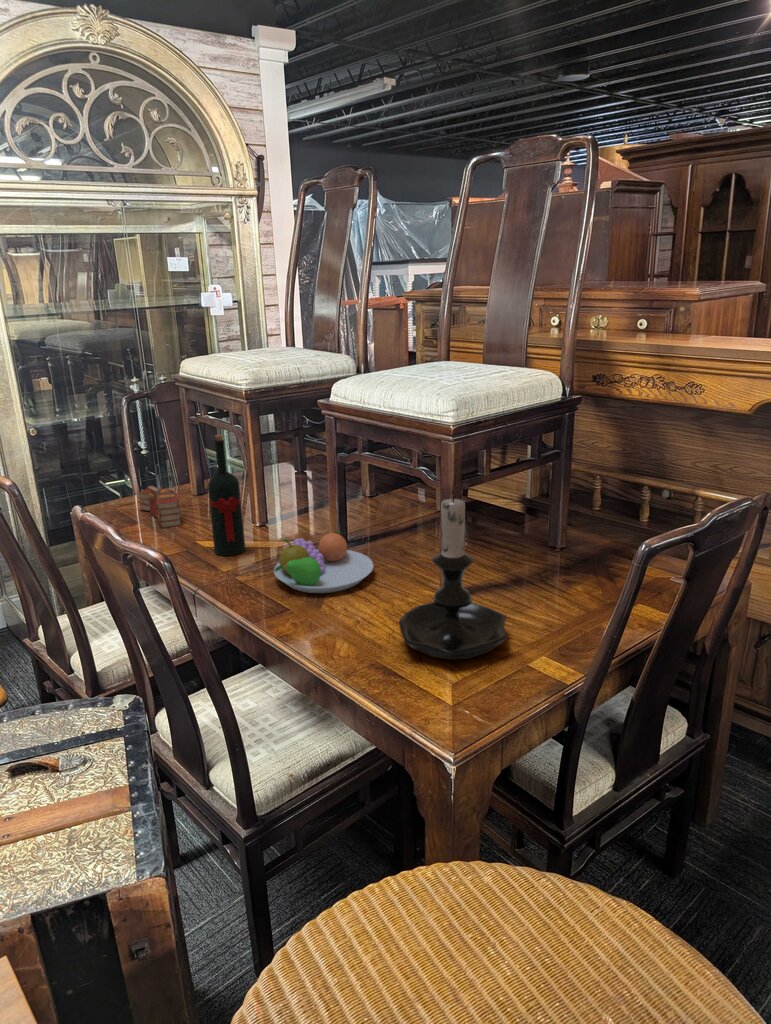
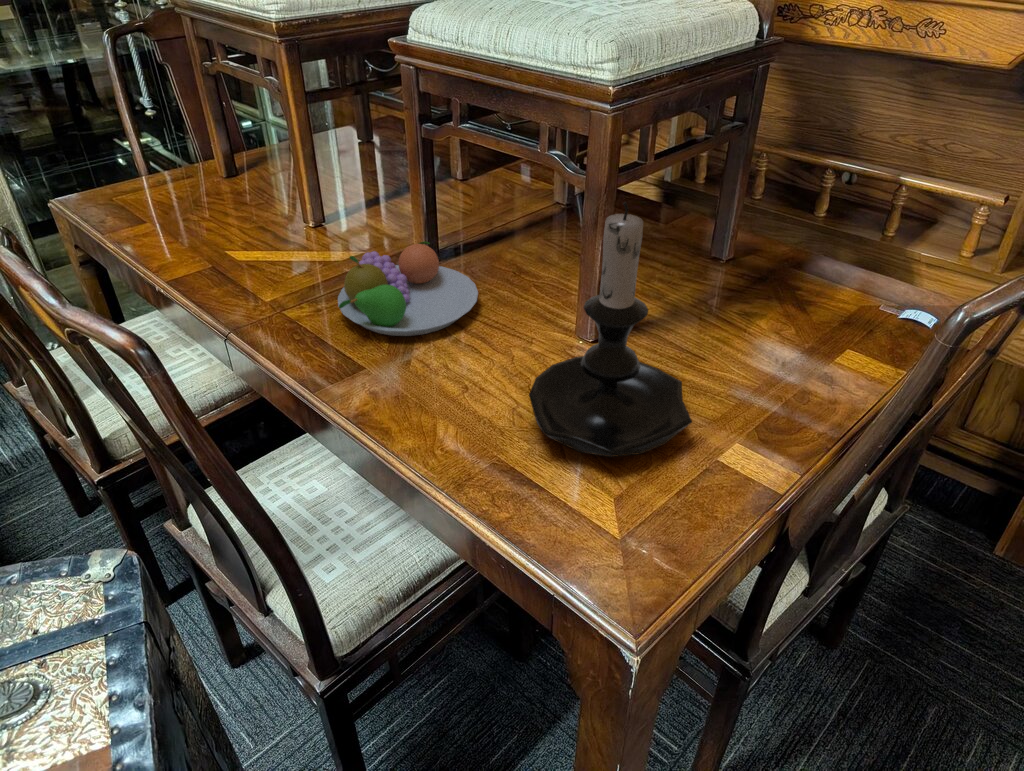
wine bottle: present [208,435,245,556] -> none [232,94,296,274]
book: present [139,485,181,528] -> none [141,166,206,228]

